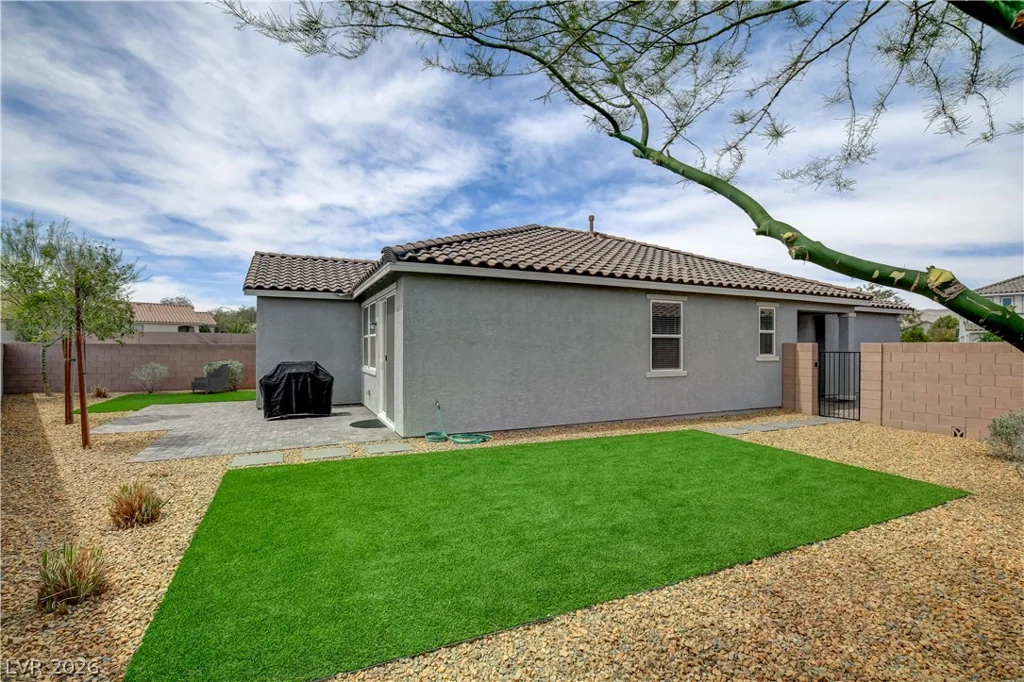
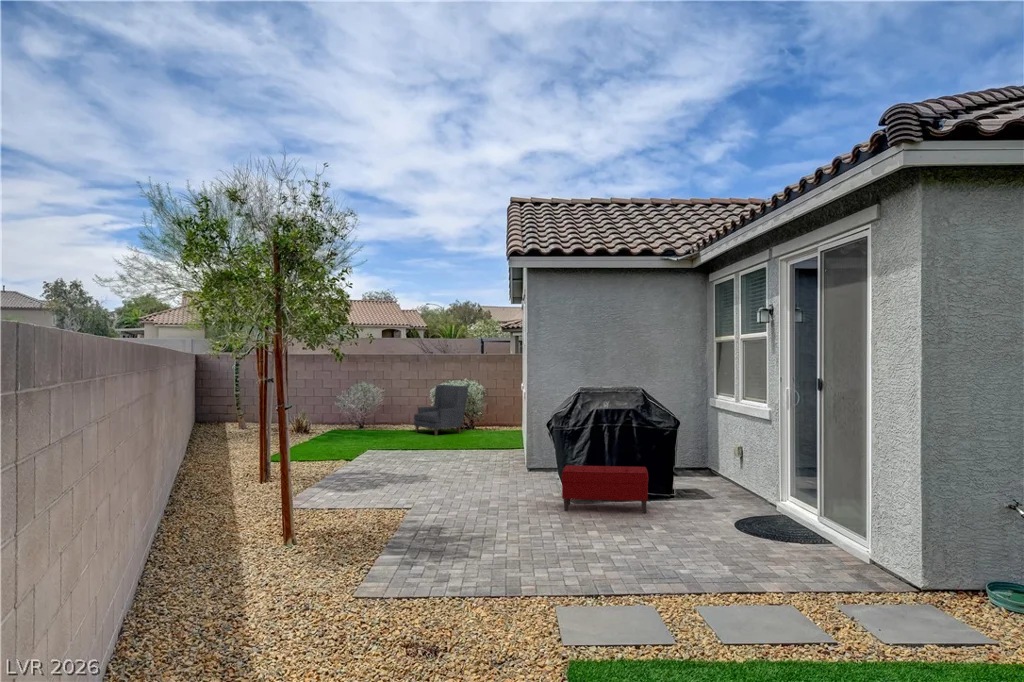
bench: none [266,400,315,424] -> present [562,465,648,513]

